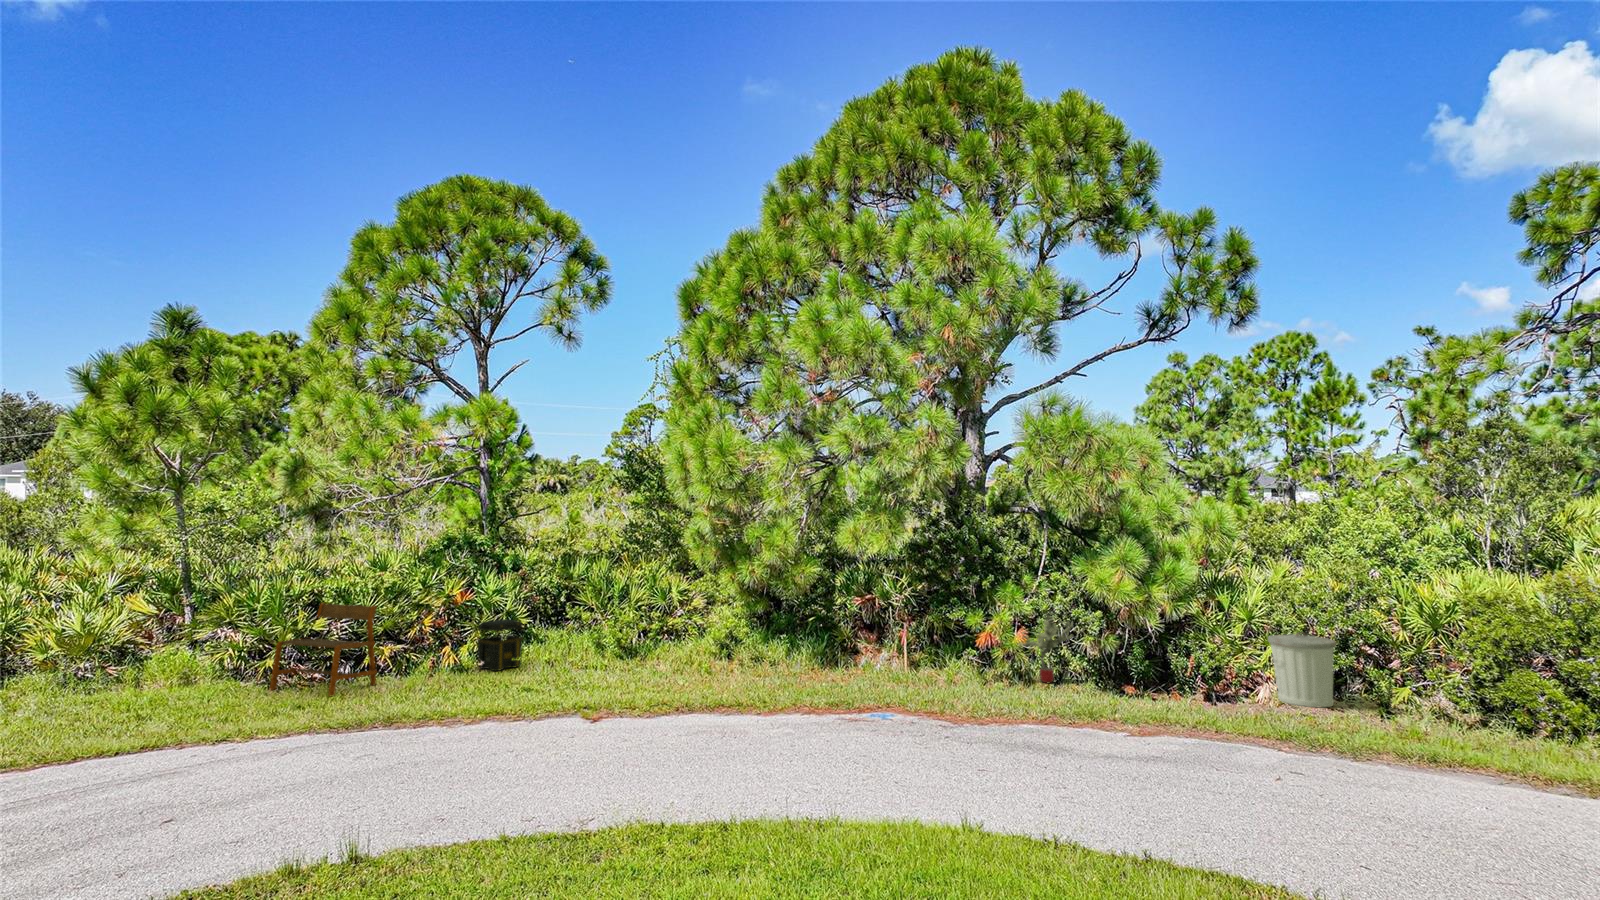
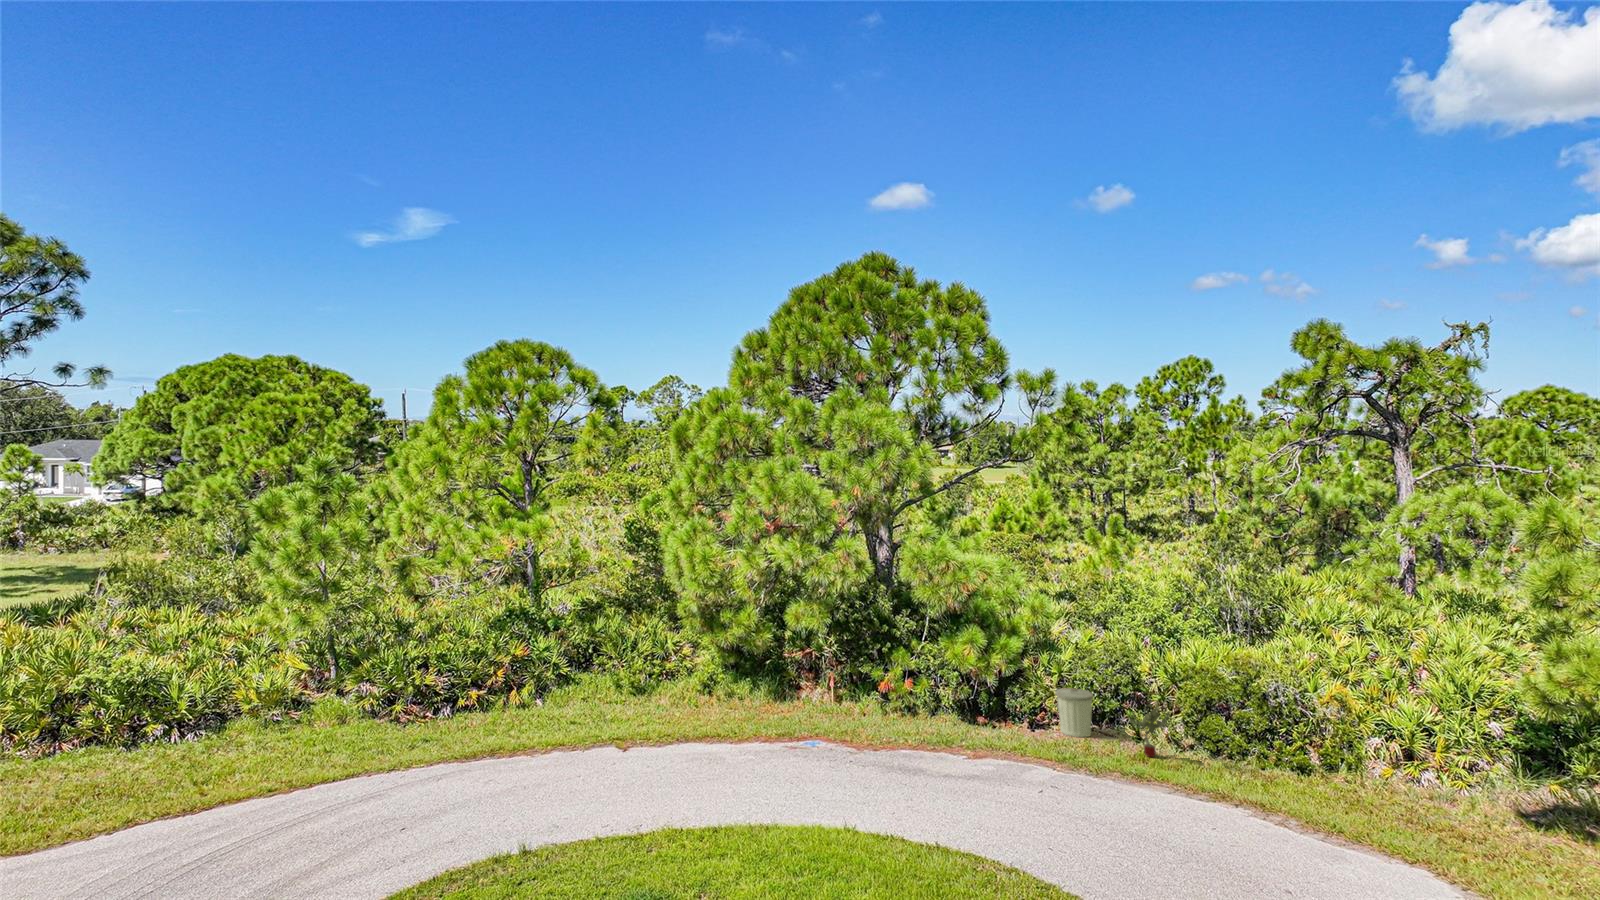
bench: present [270,603,377,696] -> none [398,664,470,732]
potted tree: present [1017,613,1073,683] -> present [1128,702,1170,757]
toolbox: present [478,619,523,671] -> none [535,669,567,708]

